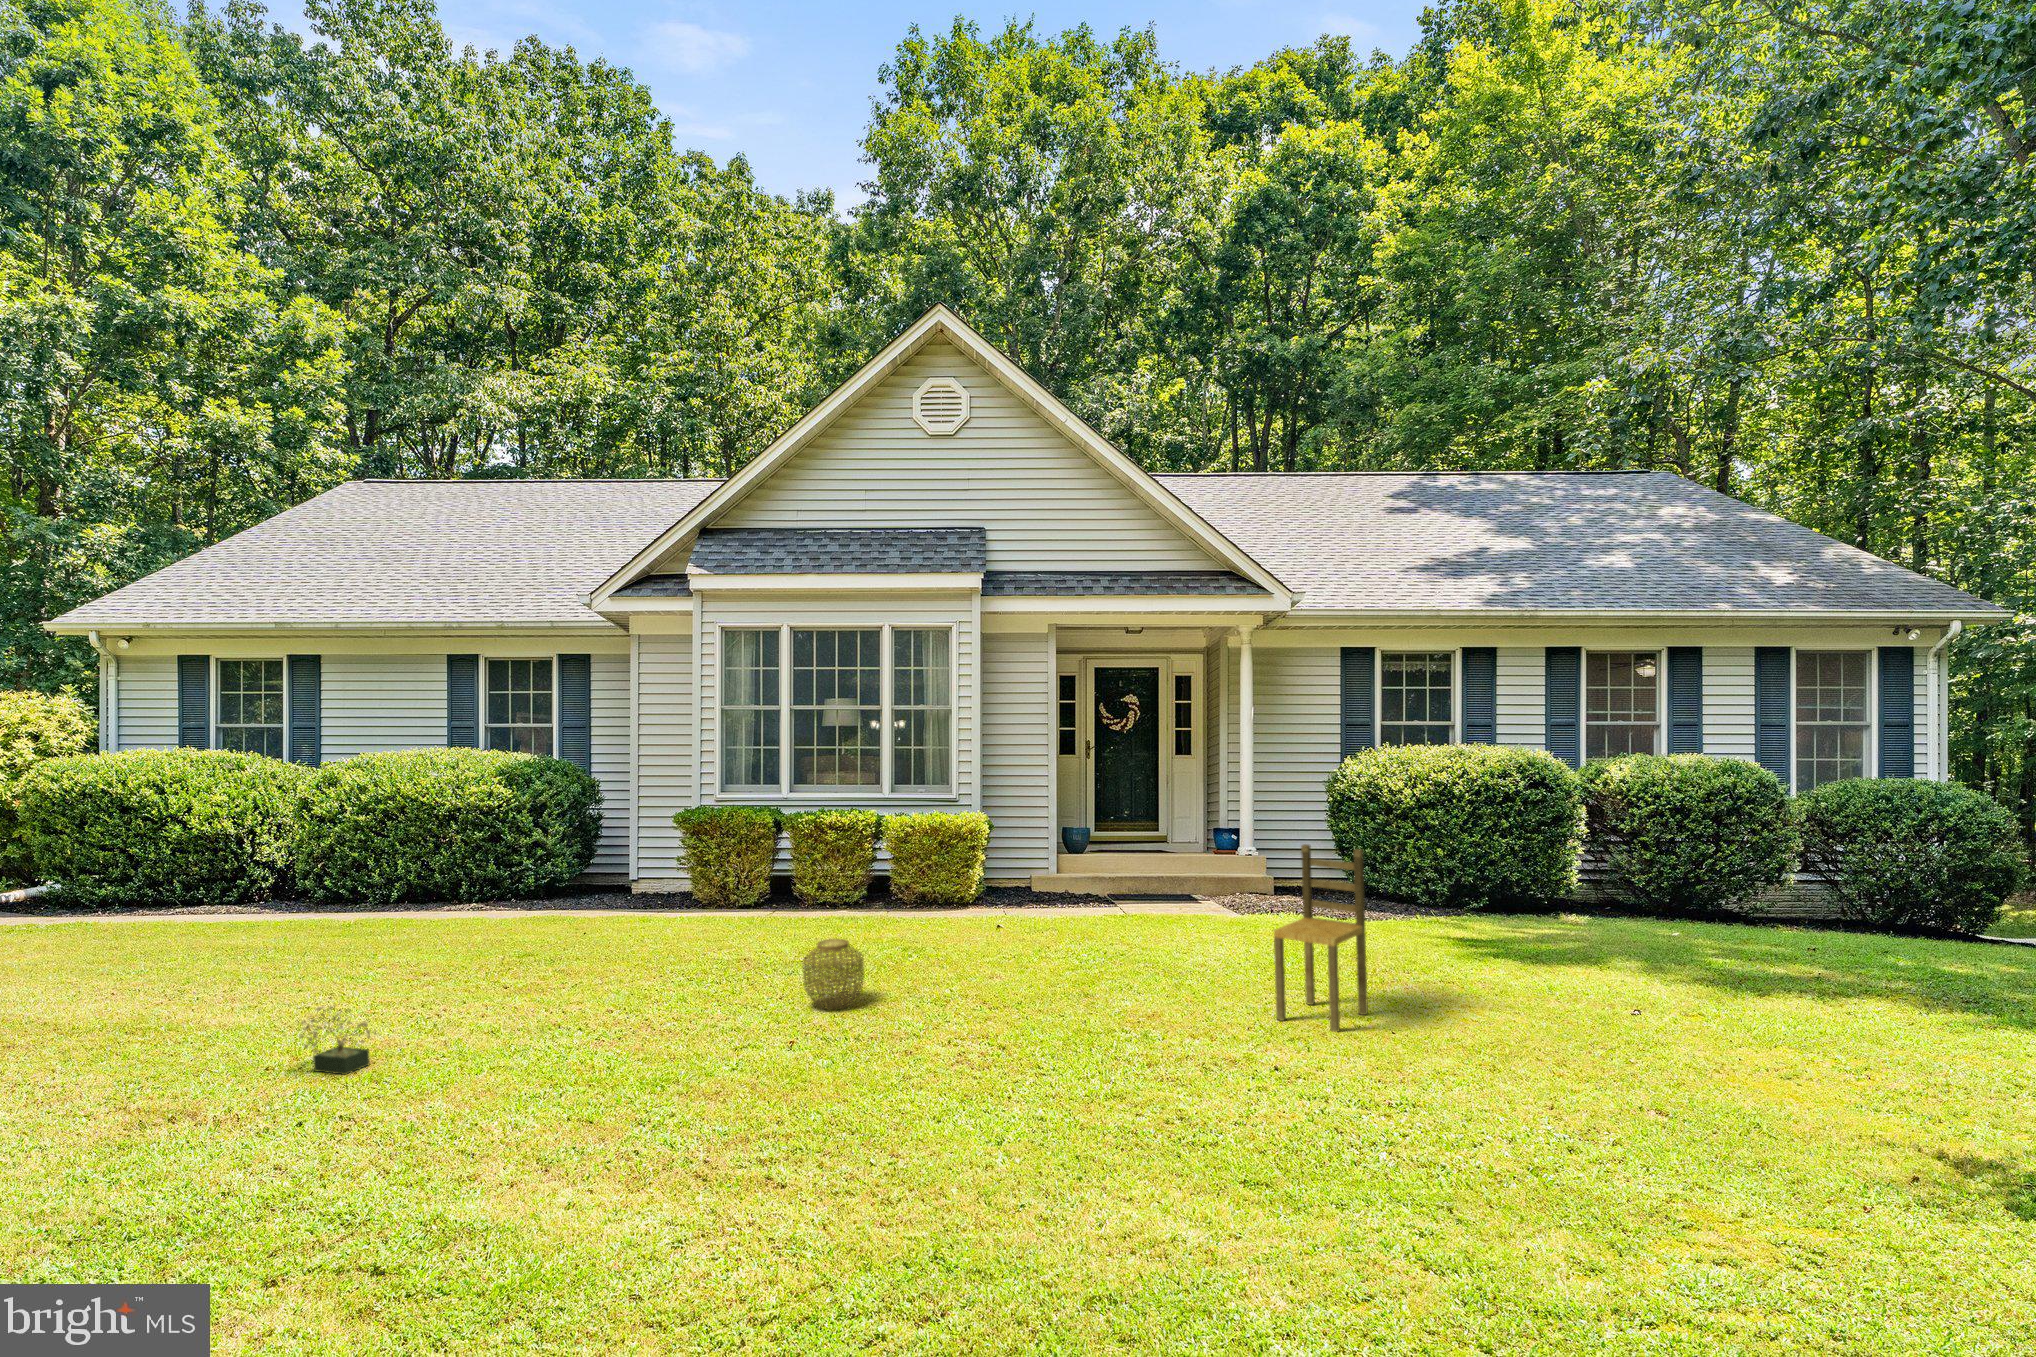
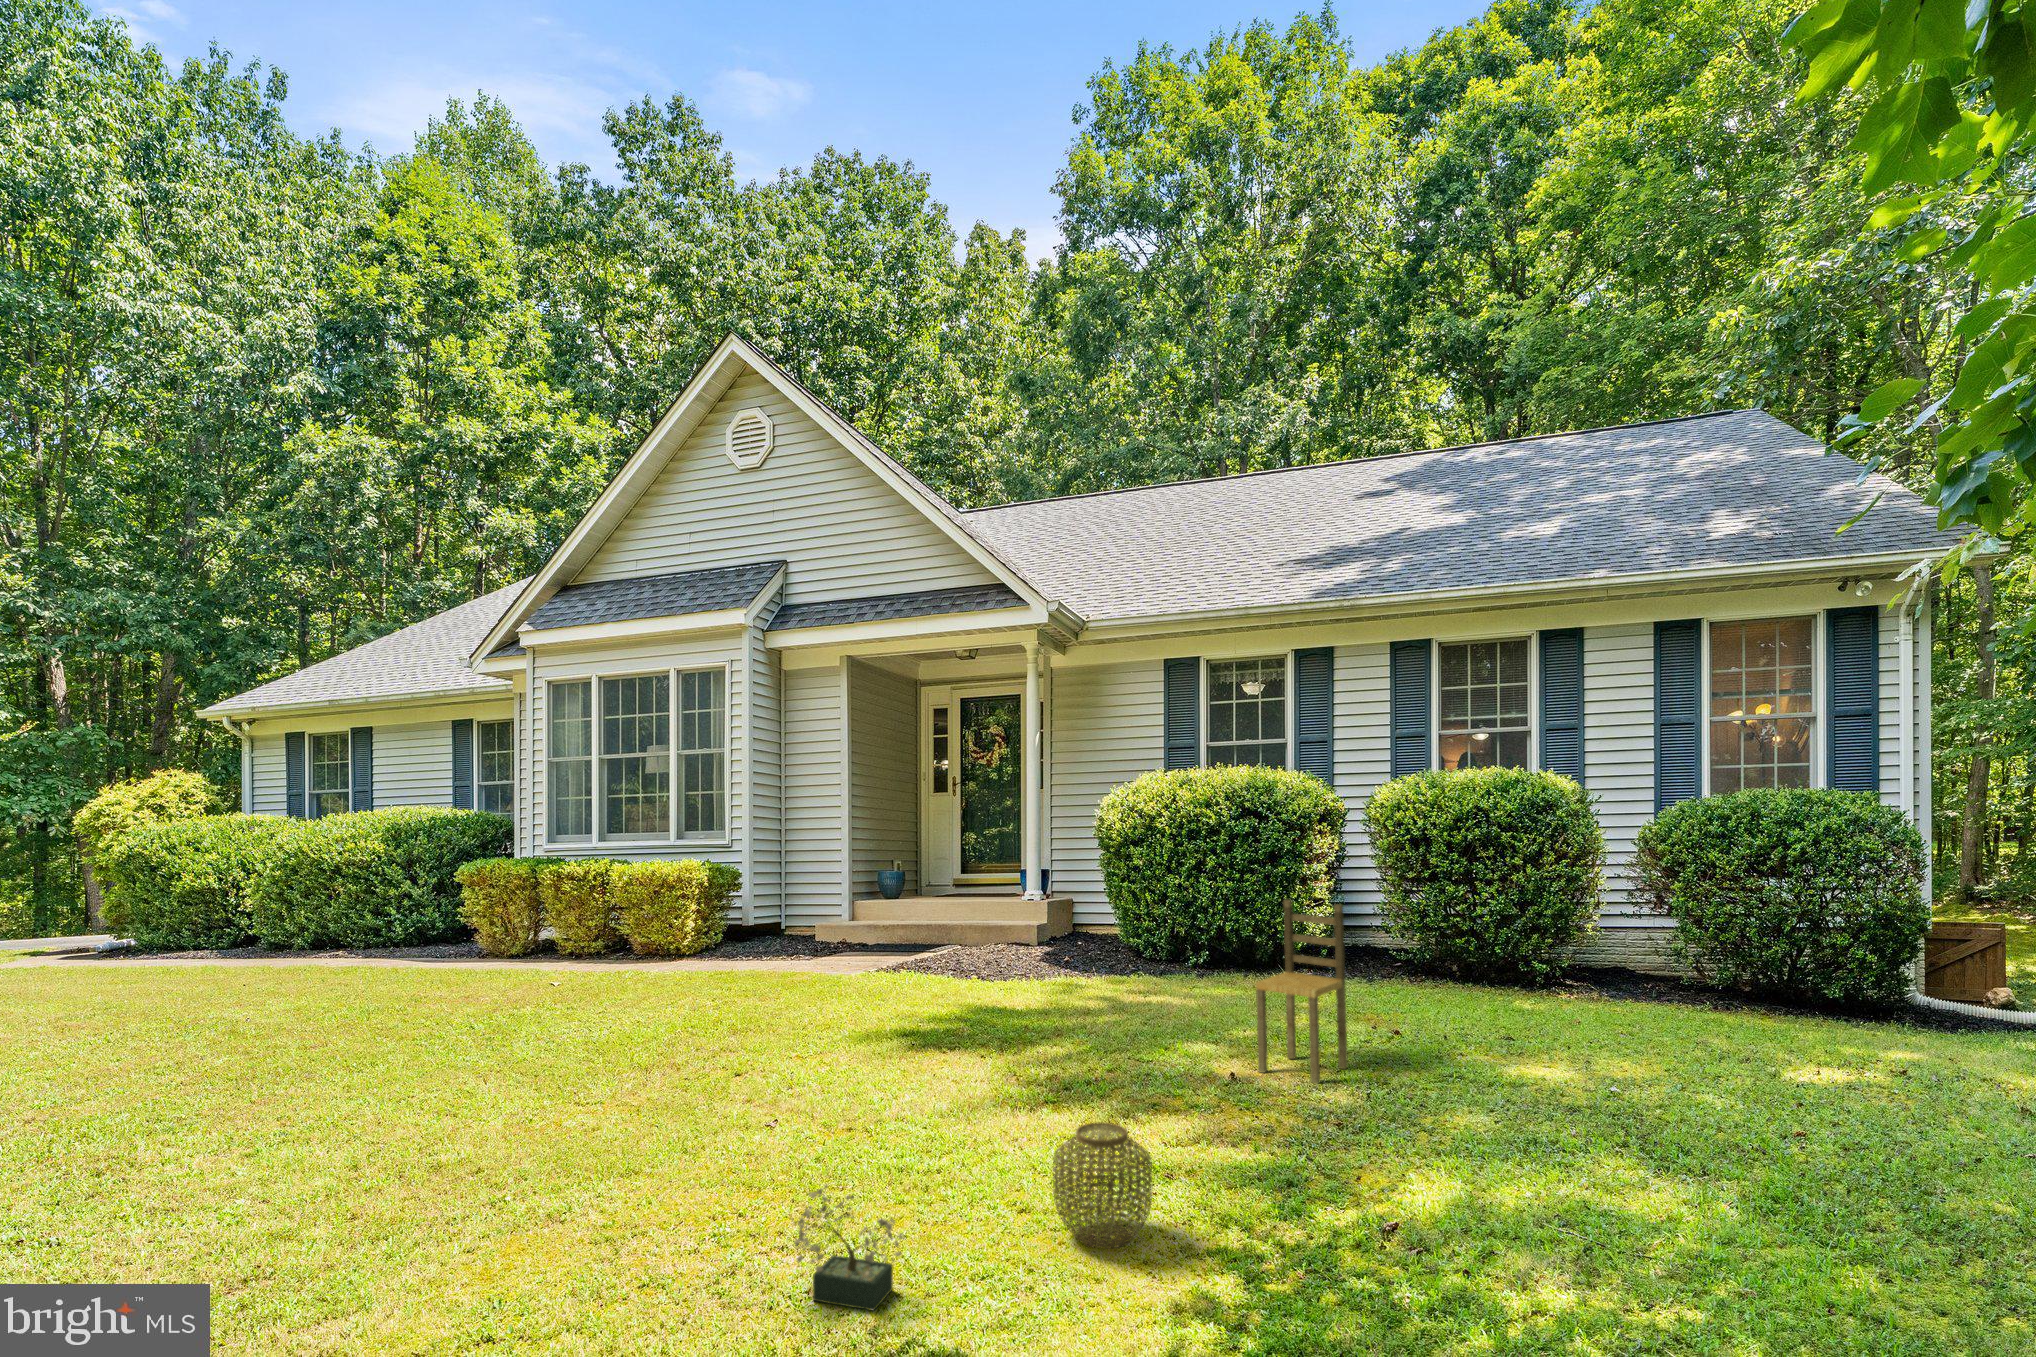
woven basket: present [803,939,864,1009] -> present [1053,1122,1152,1248]
decorative plant: present [300,1006,376,1075] -> present [795,1185,905,1311]

